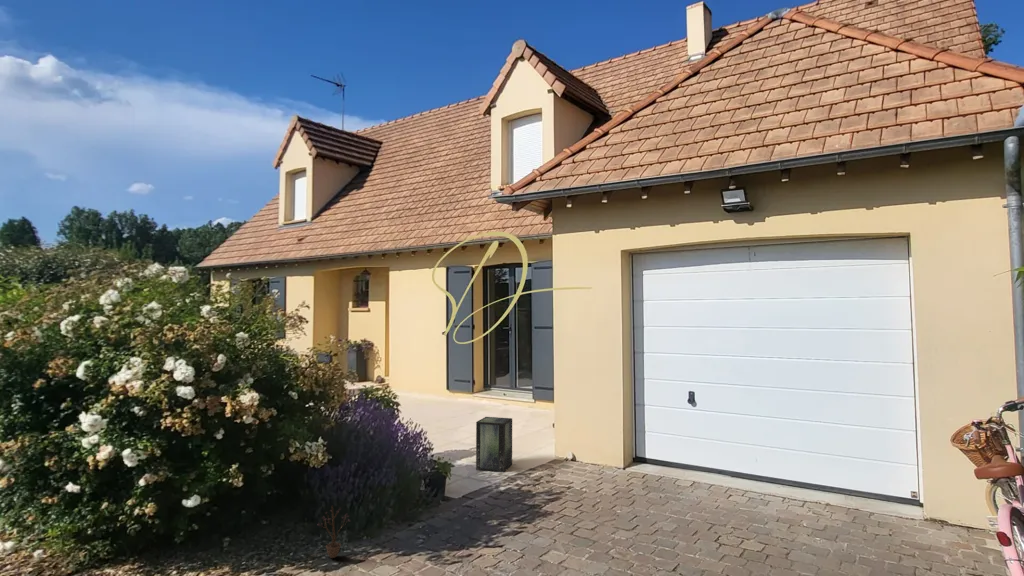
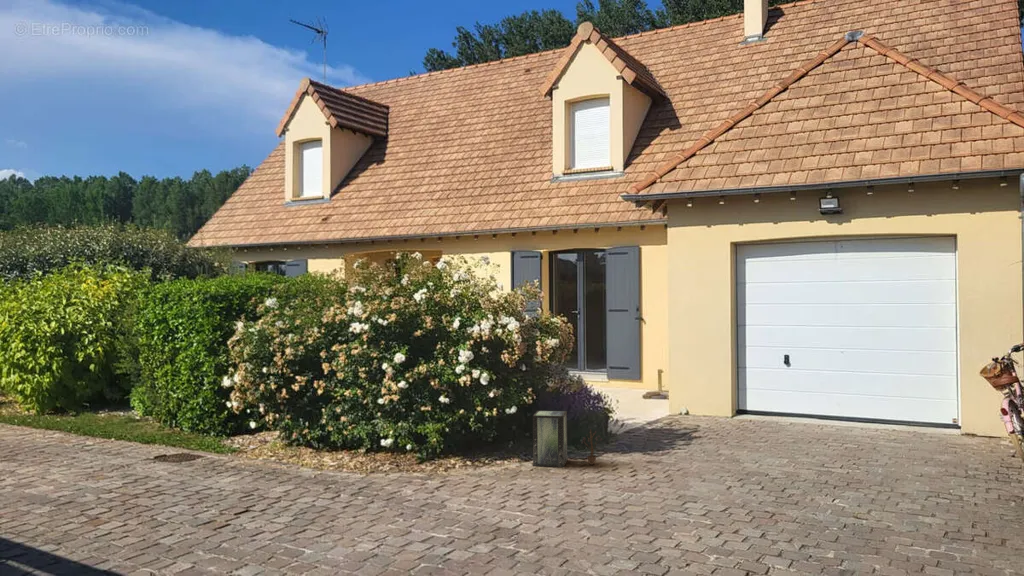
storage box: present [476,417,512,472] -> present [533,411,567,467]

